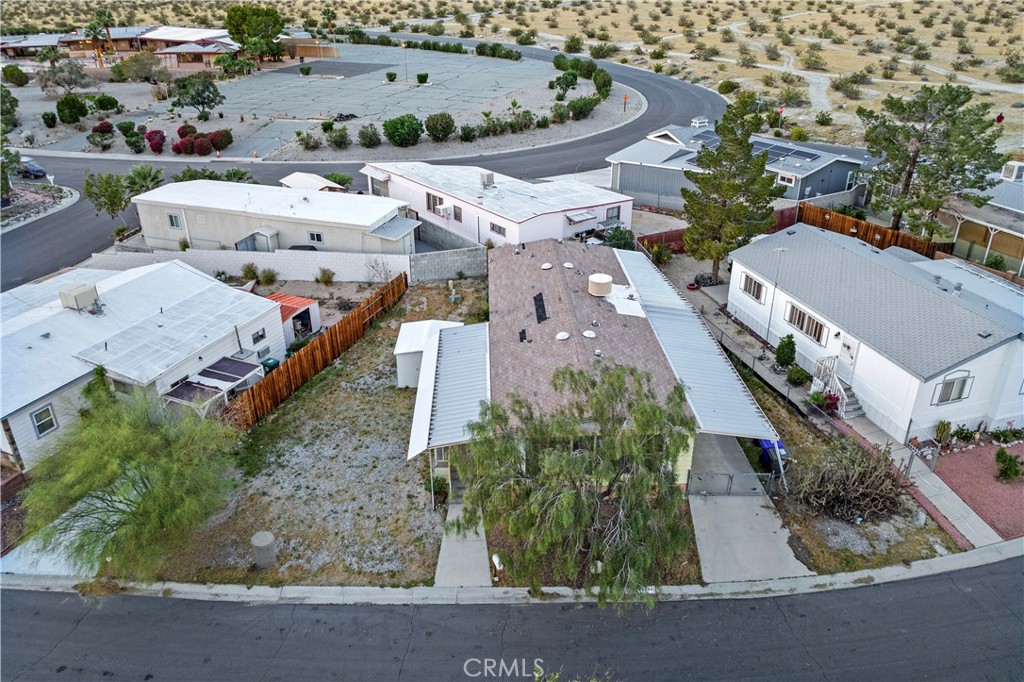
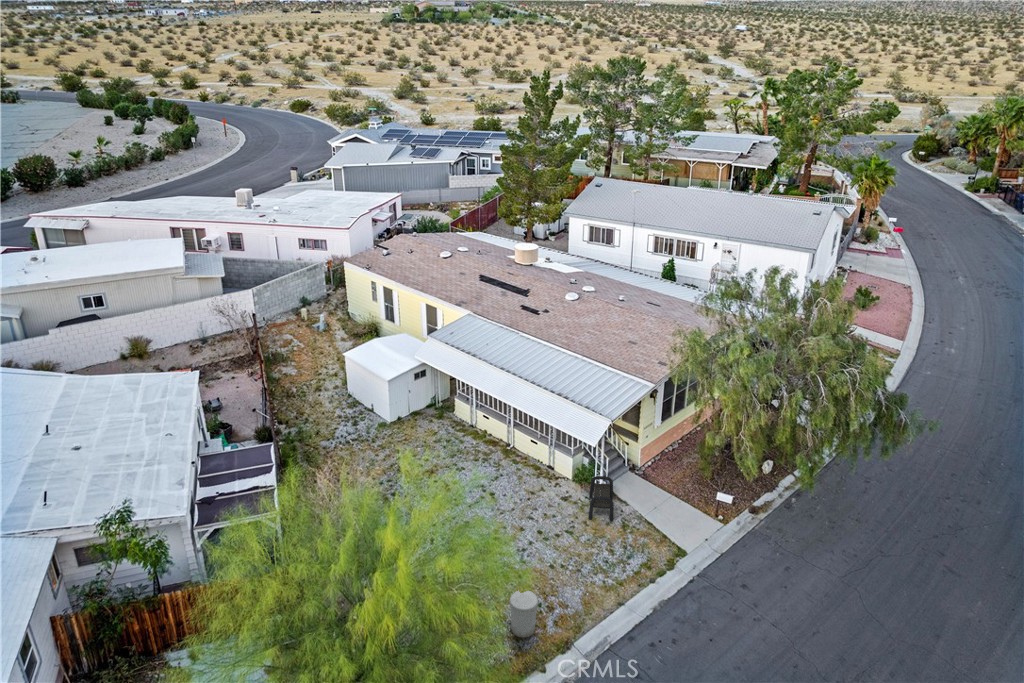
bench: none [410,488,448,530] -> present [588,476,613,521]

